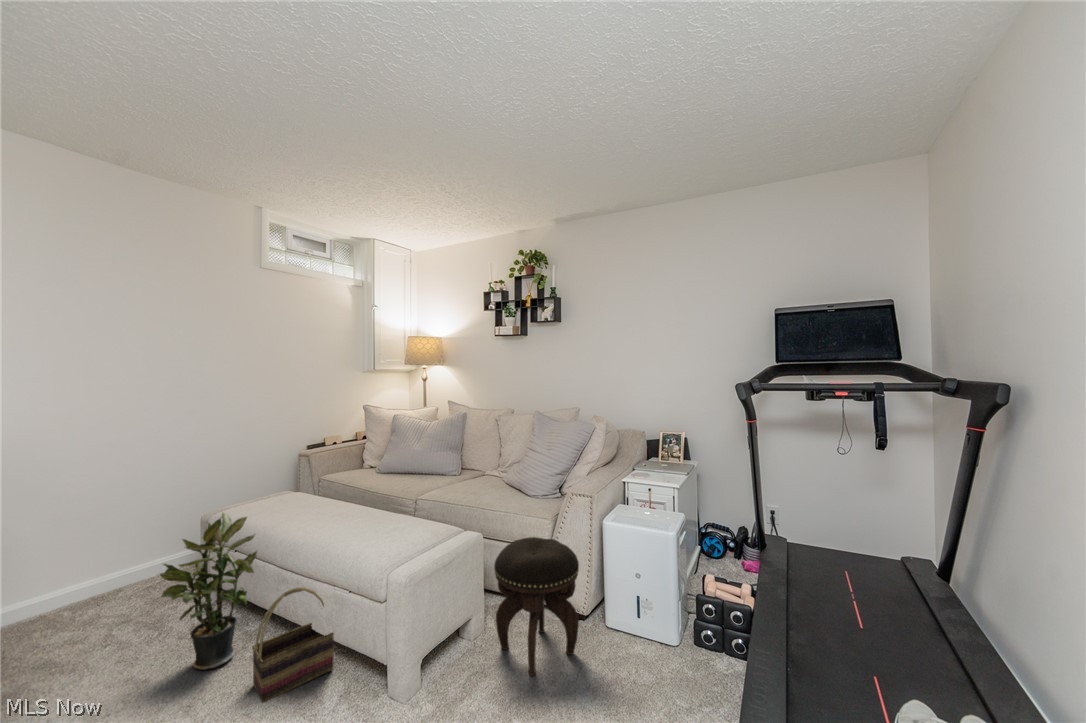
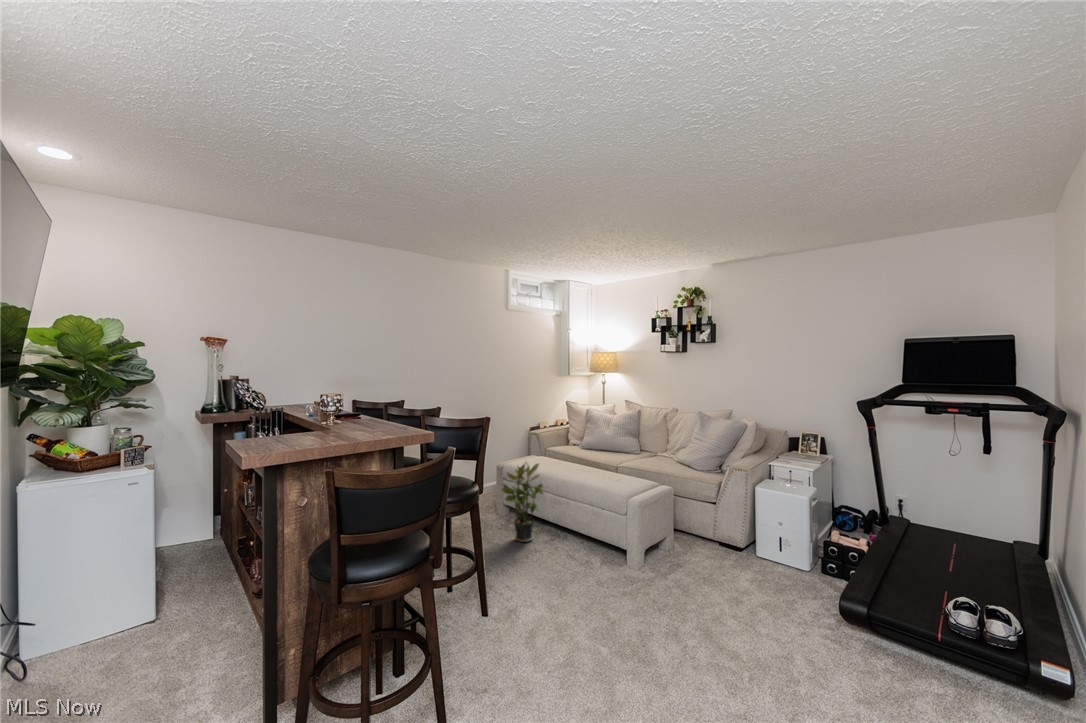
footstool: present [494,537,579,676] -> none [683,492,740,571]
basket: present [252,587,334,703] -> none [551,503,591,559]

